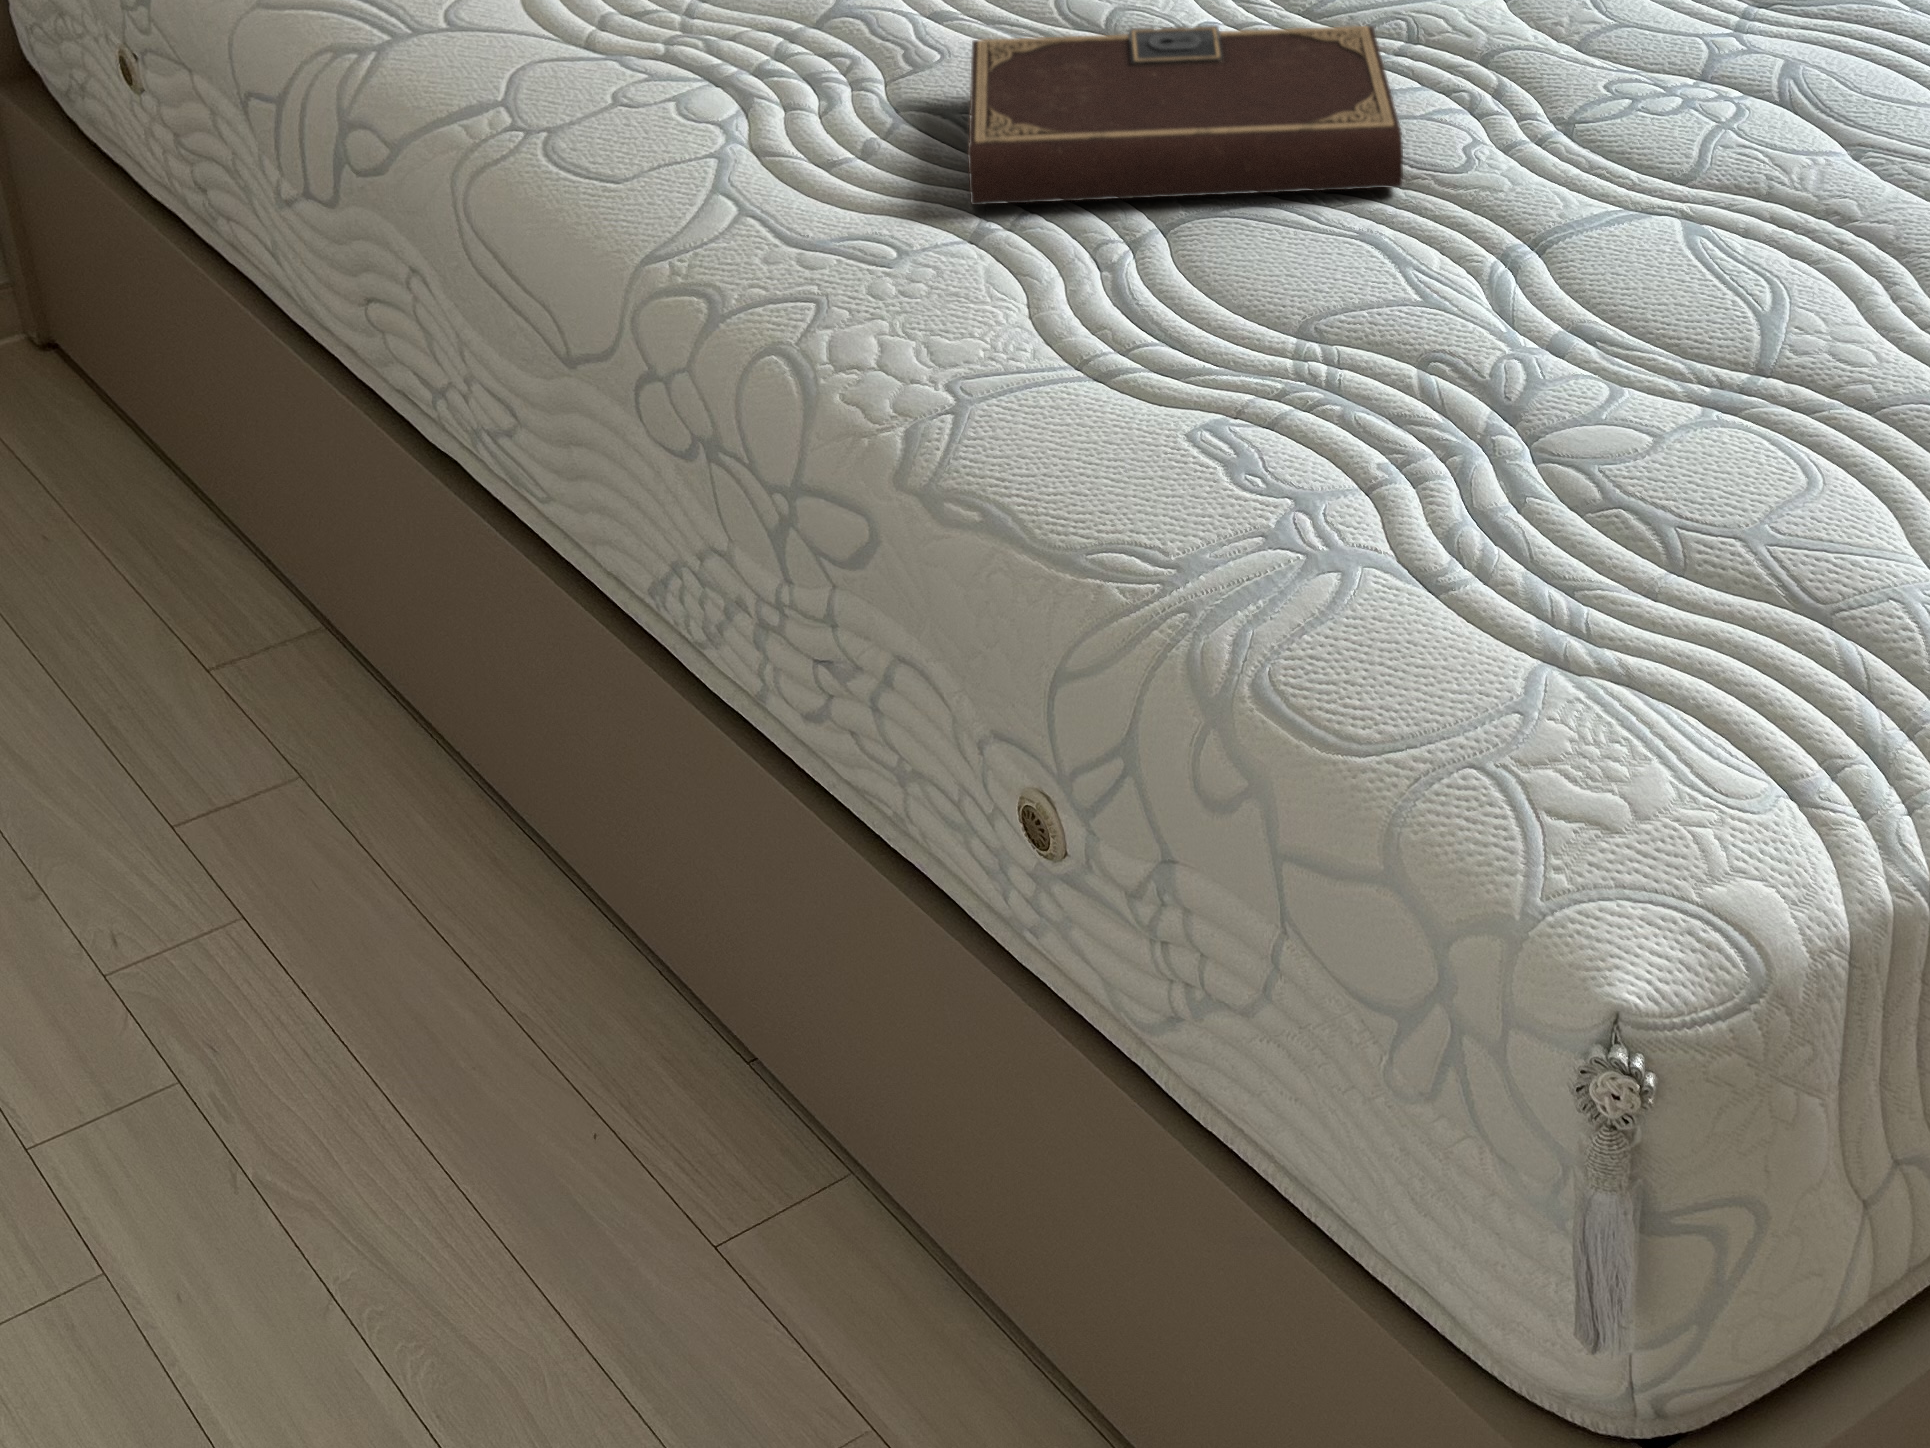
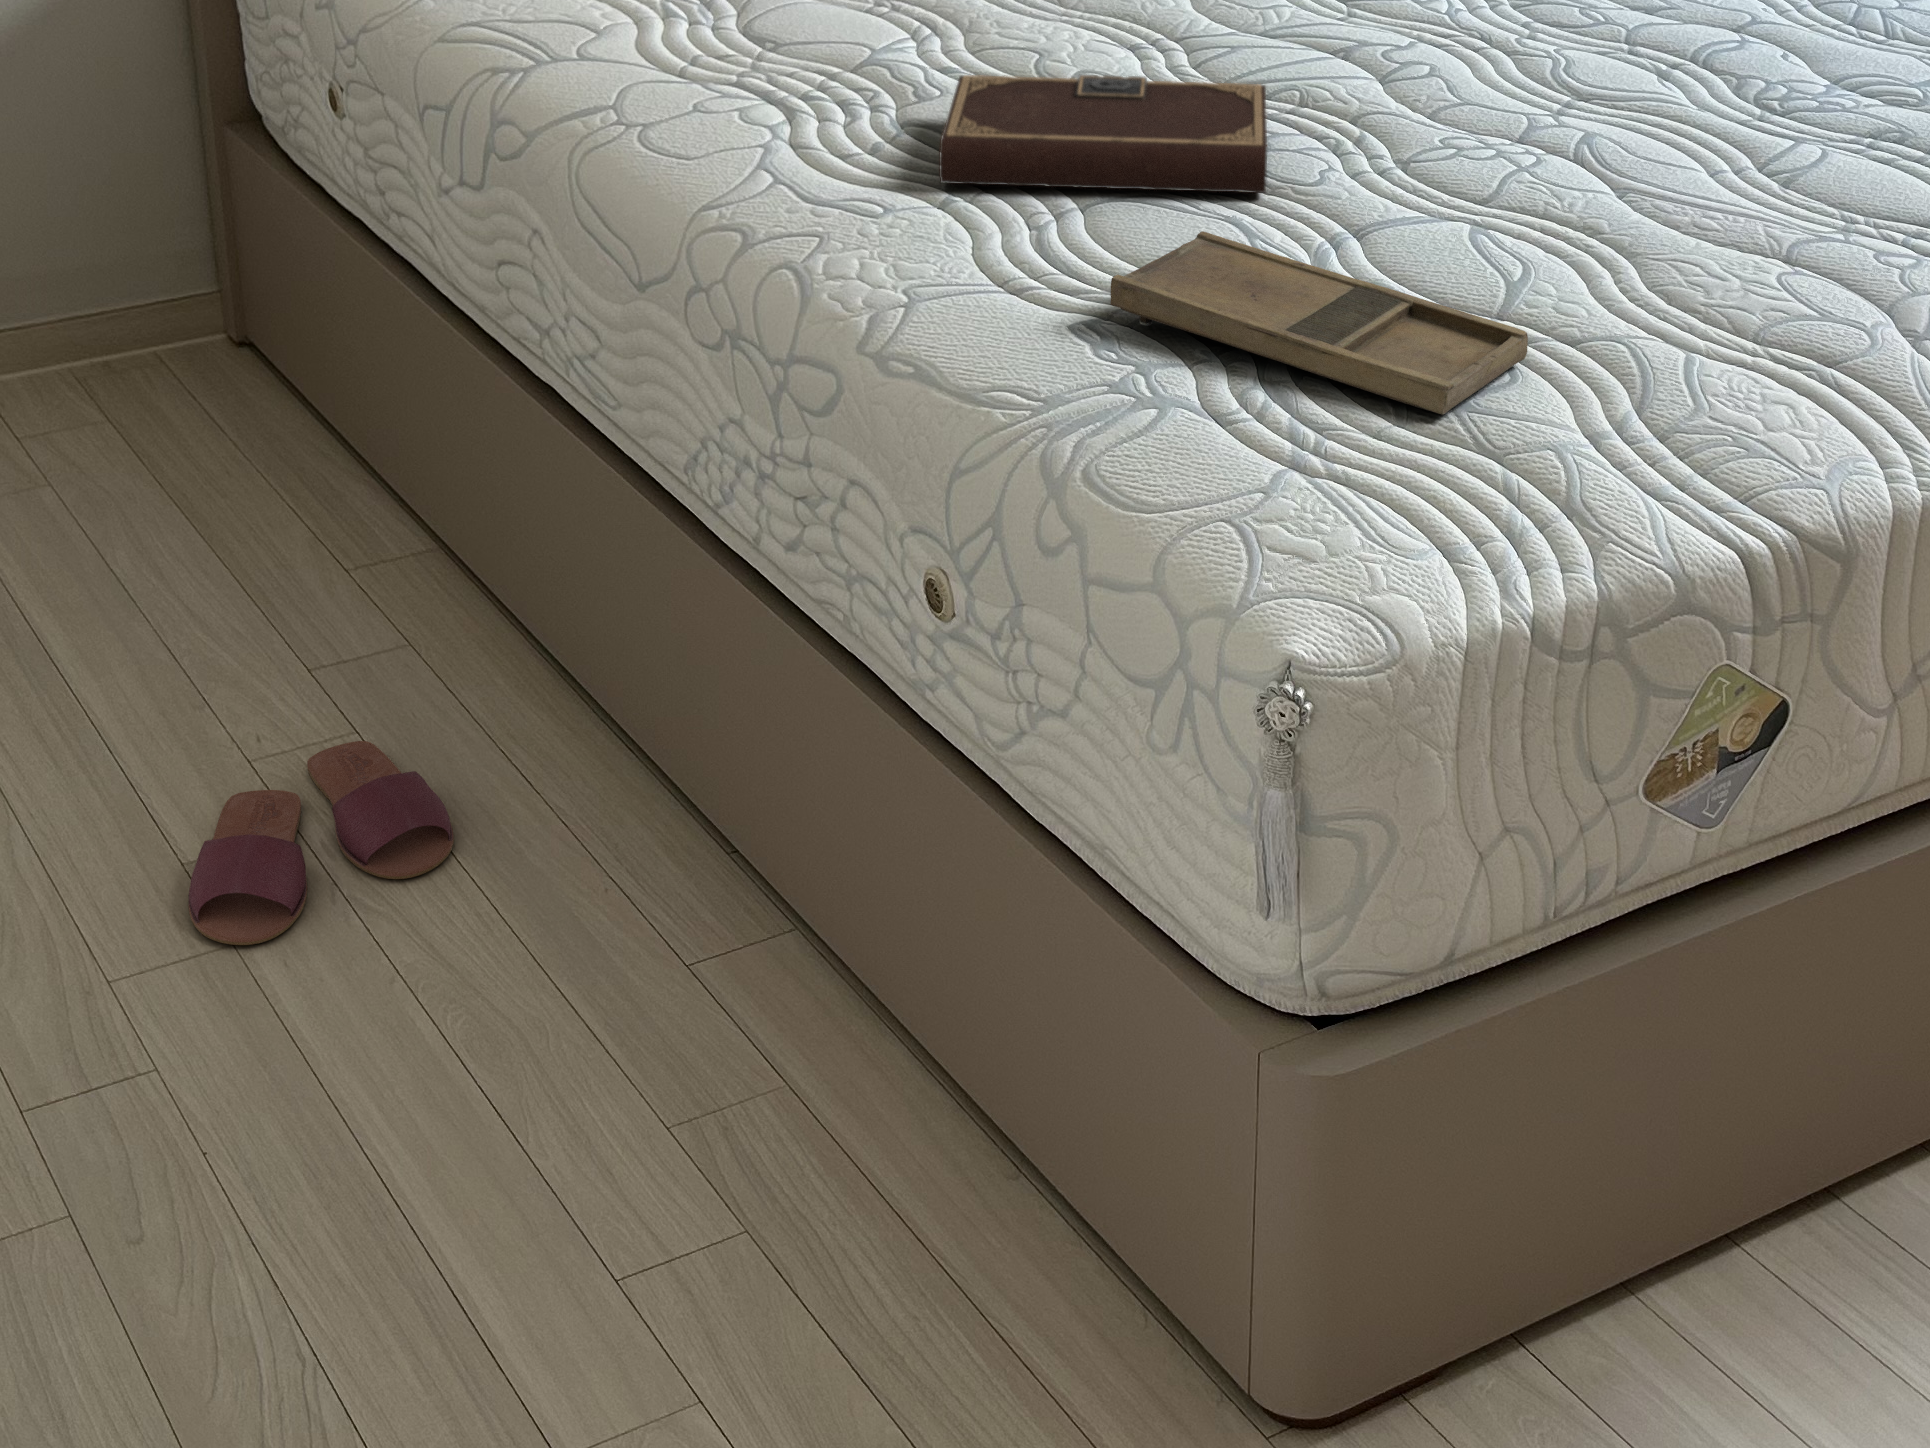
tray: none [1245,275,1813,545] -> present [1110,231,1528,415]
slippers: none [45,950,393,1291] -> present [188,741,454,945]

